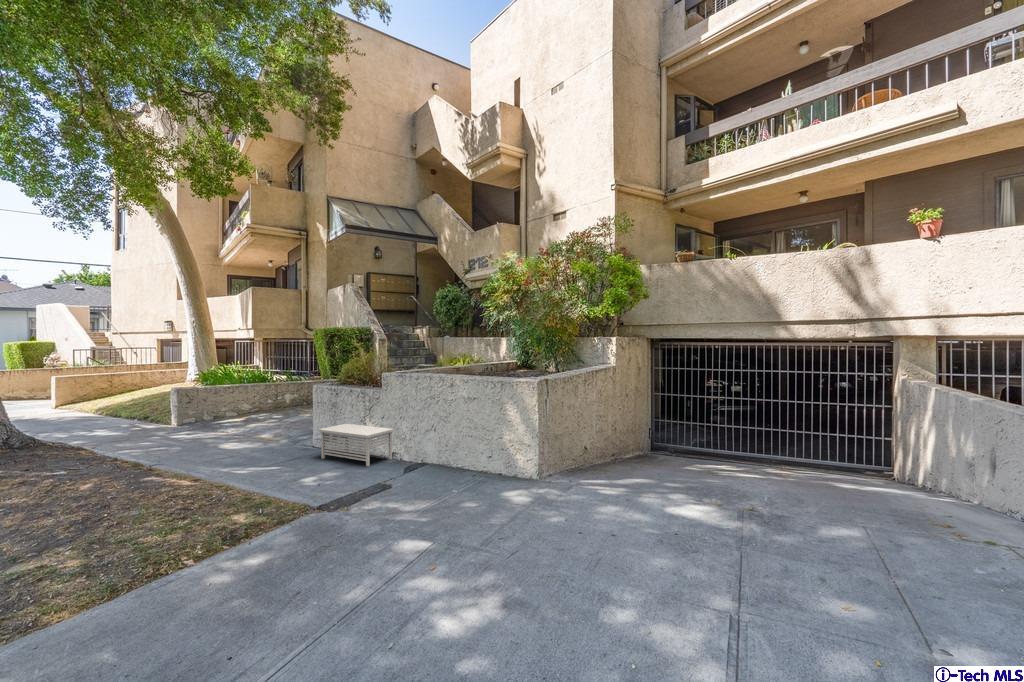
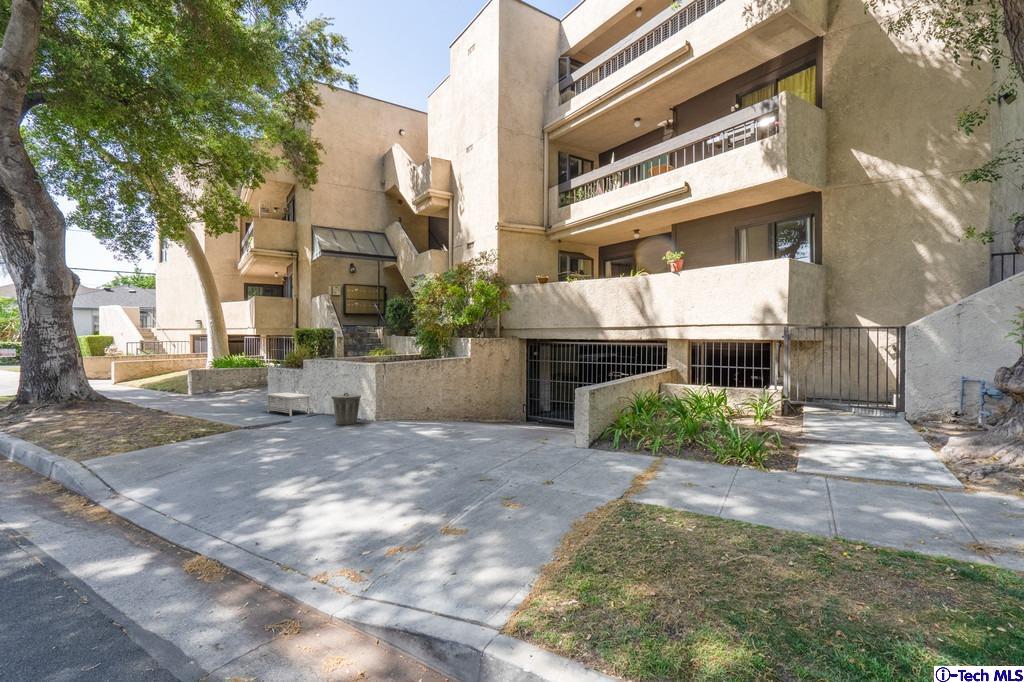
trash can: none [456,430,503,486] -> present [332,393,361,425]

